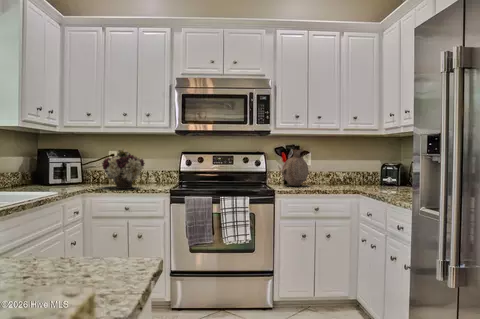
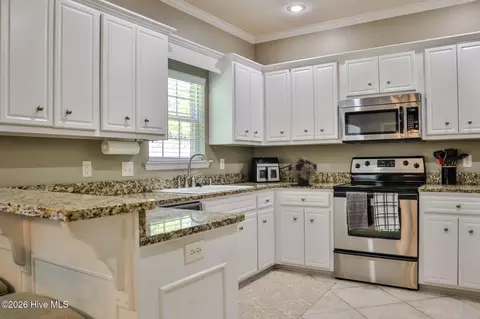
vase: present [282,150,308,186] -> none [434,153,464,185]

